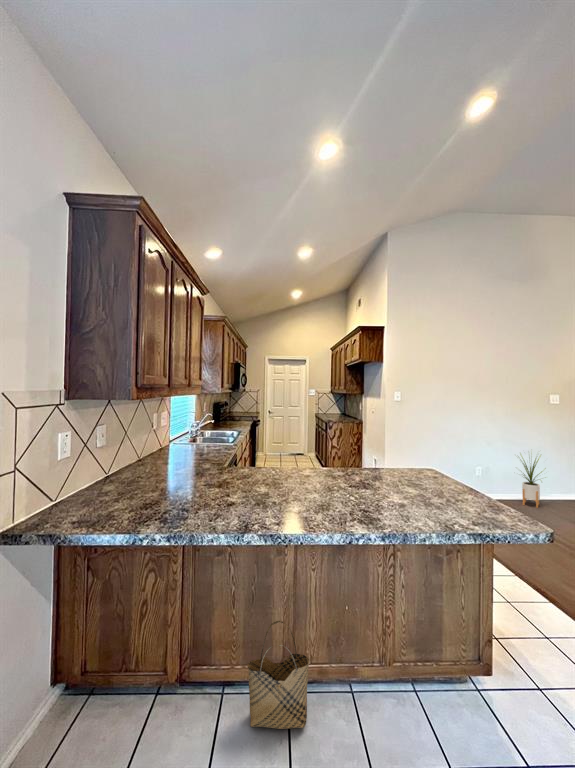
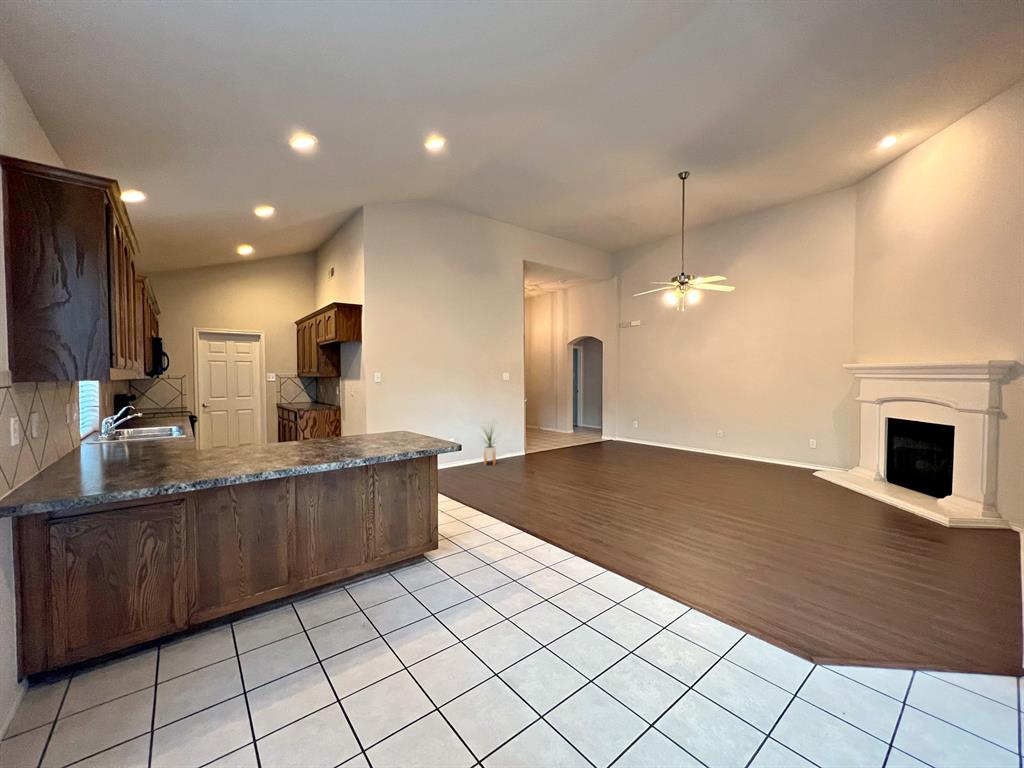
woven basket: present [247,621,309,729] -> none [262,551,316,629]

